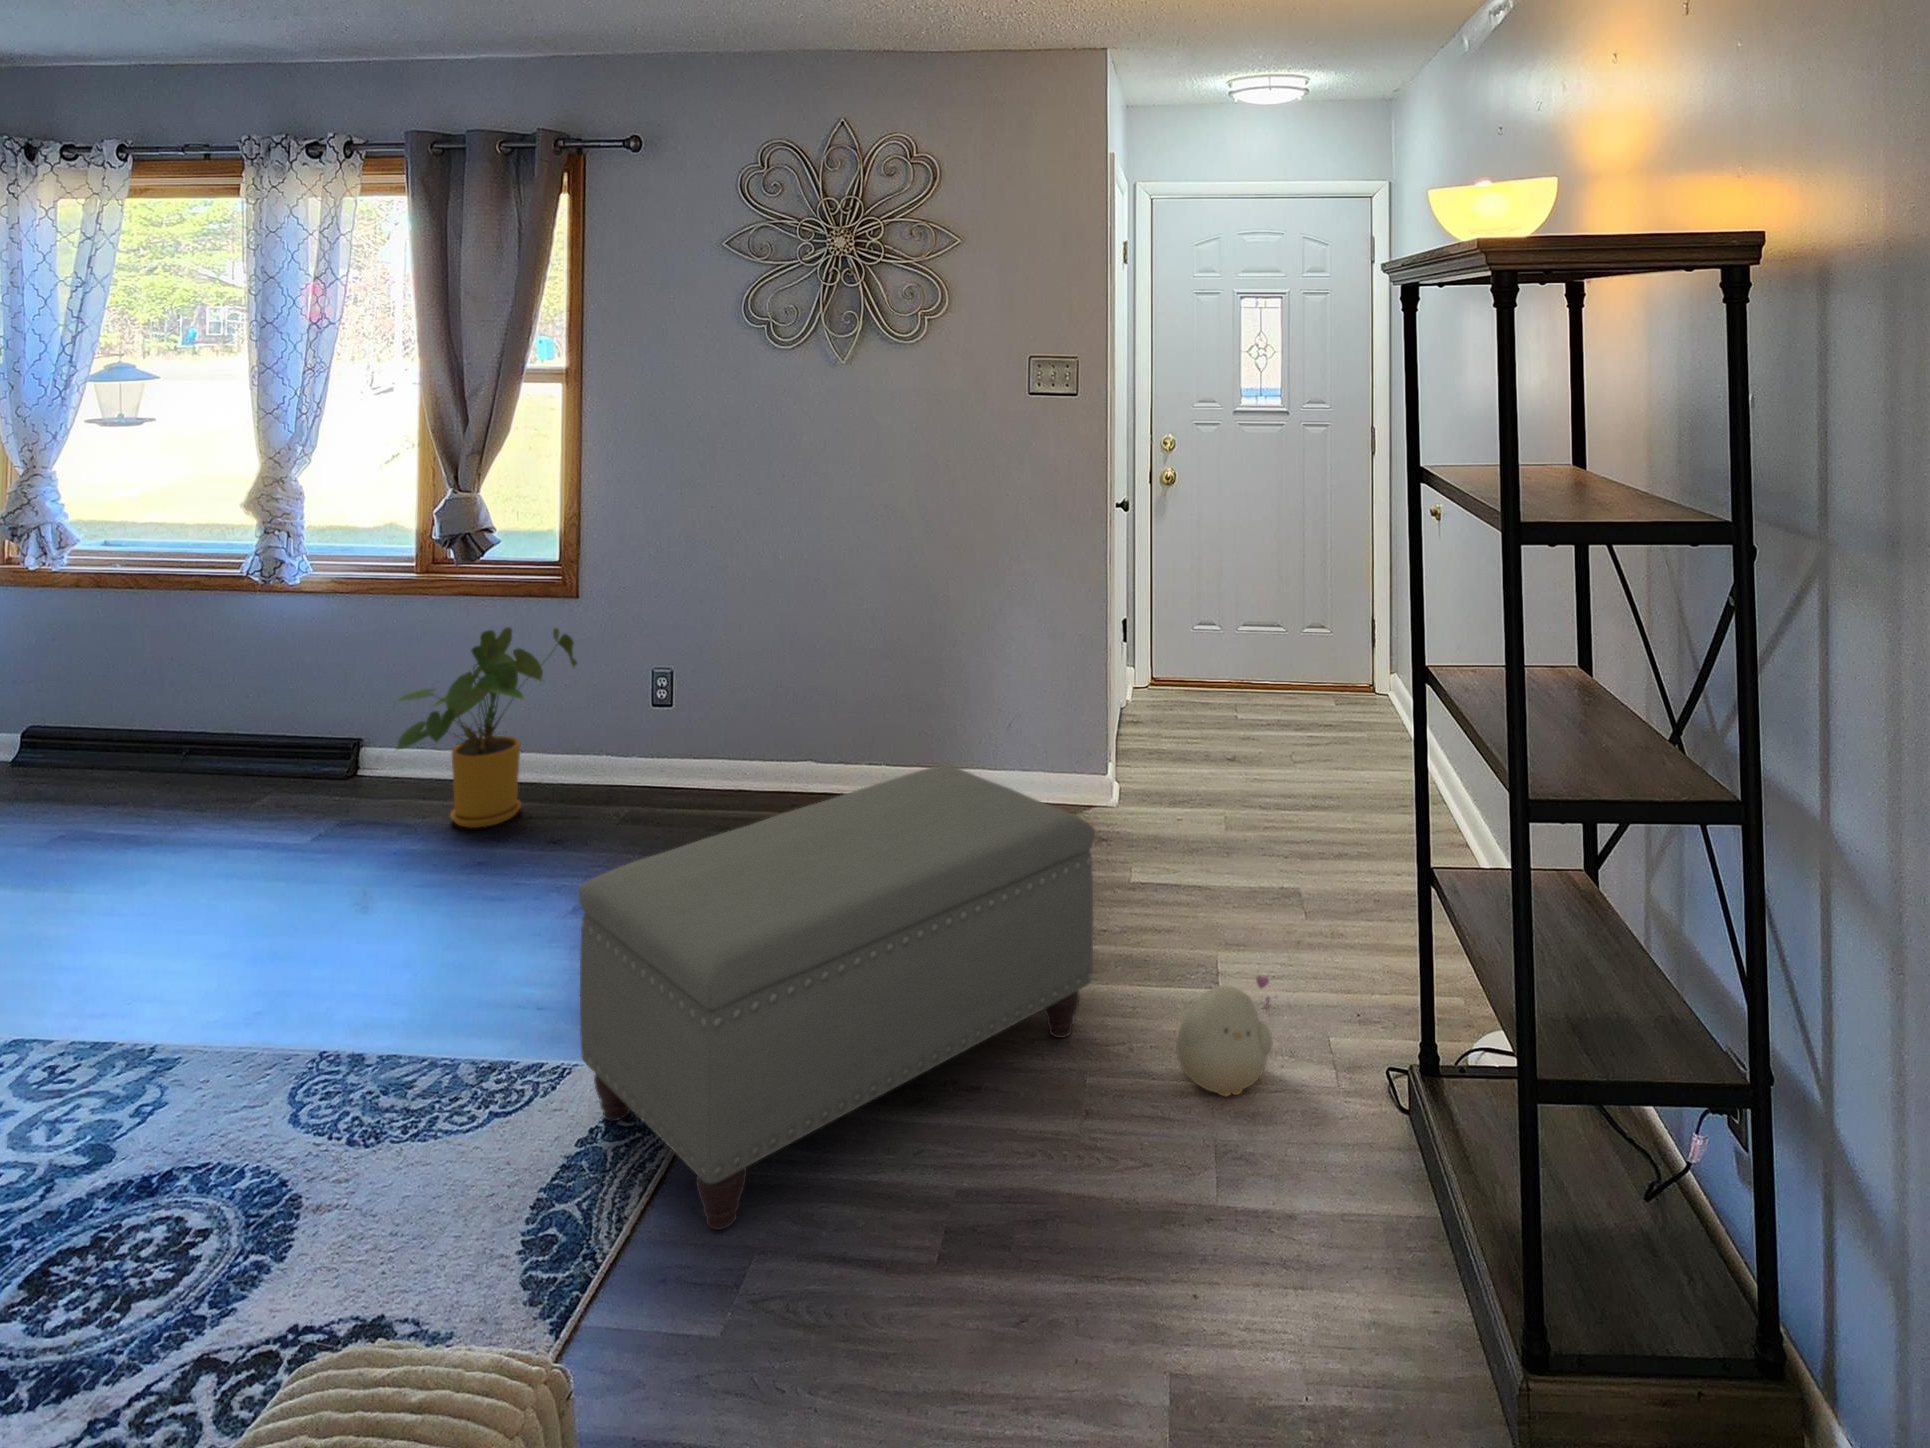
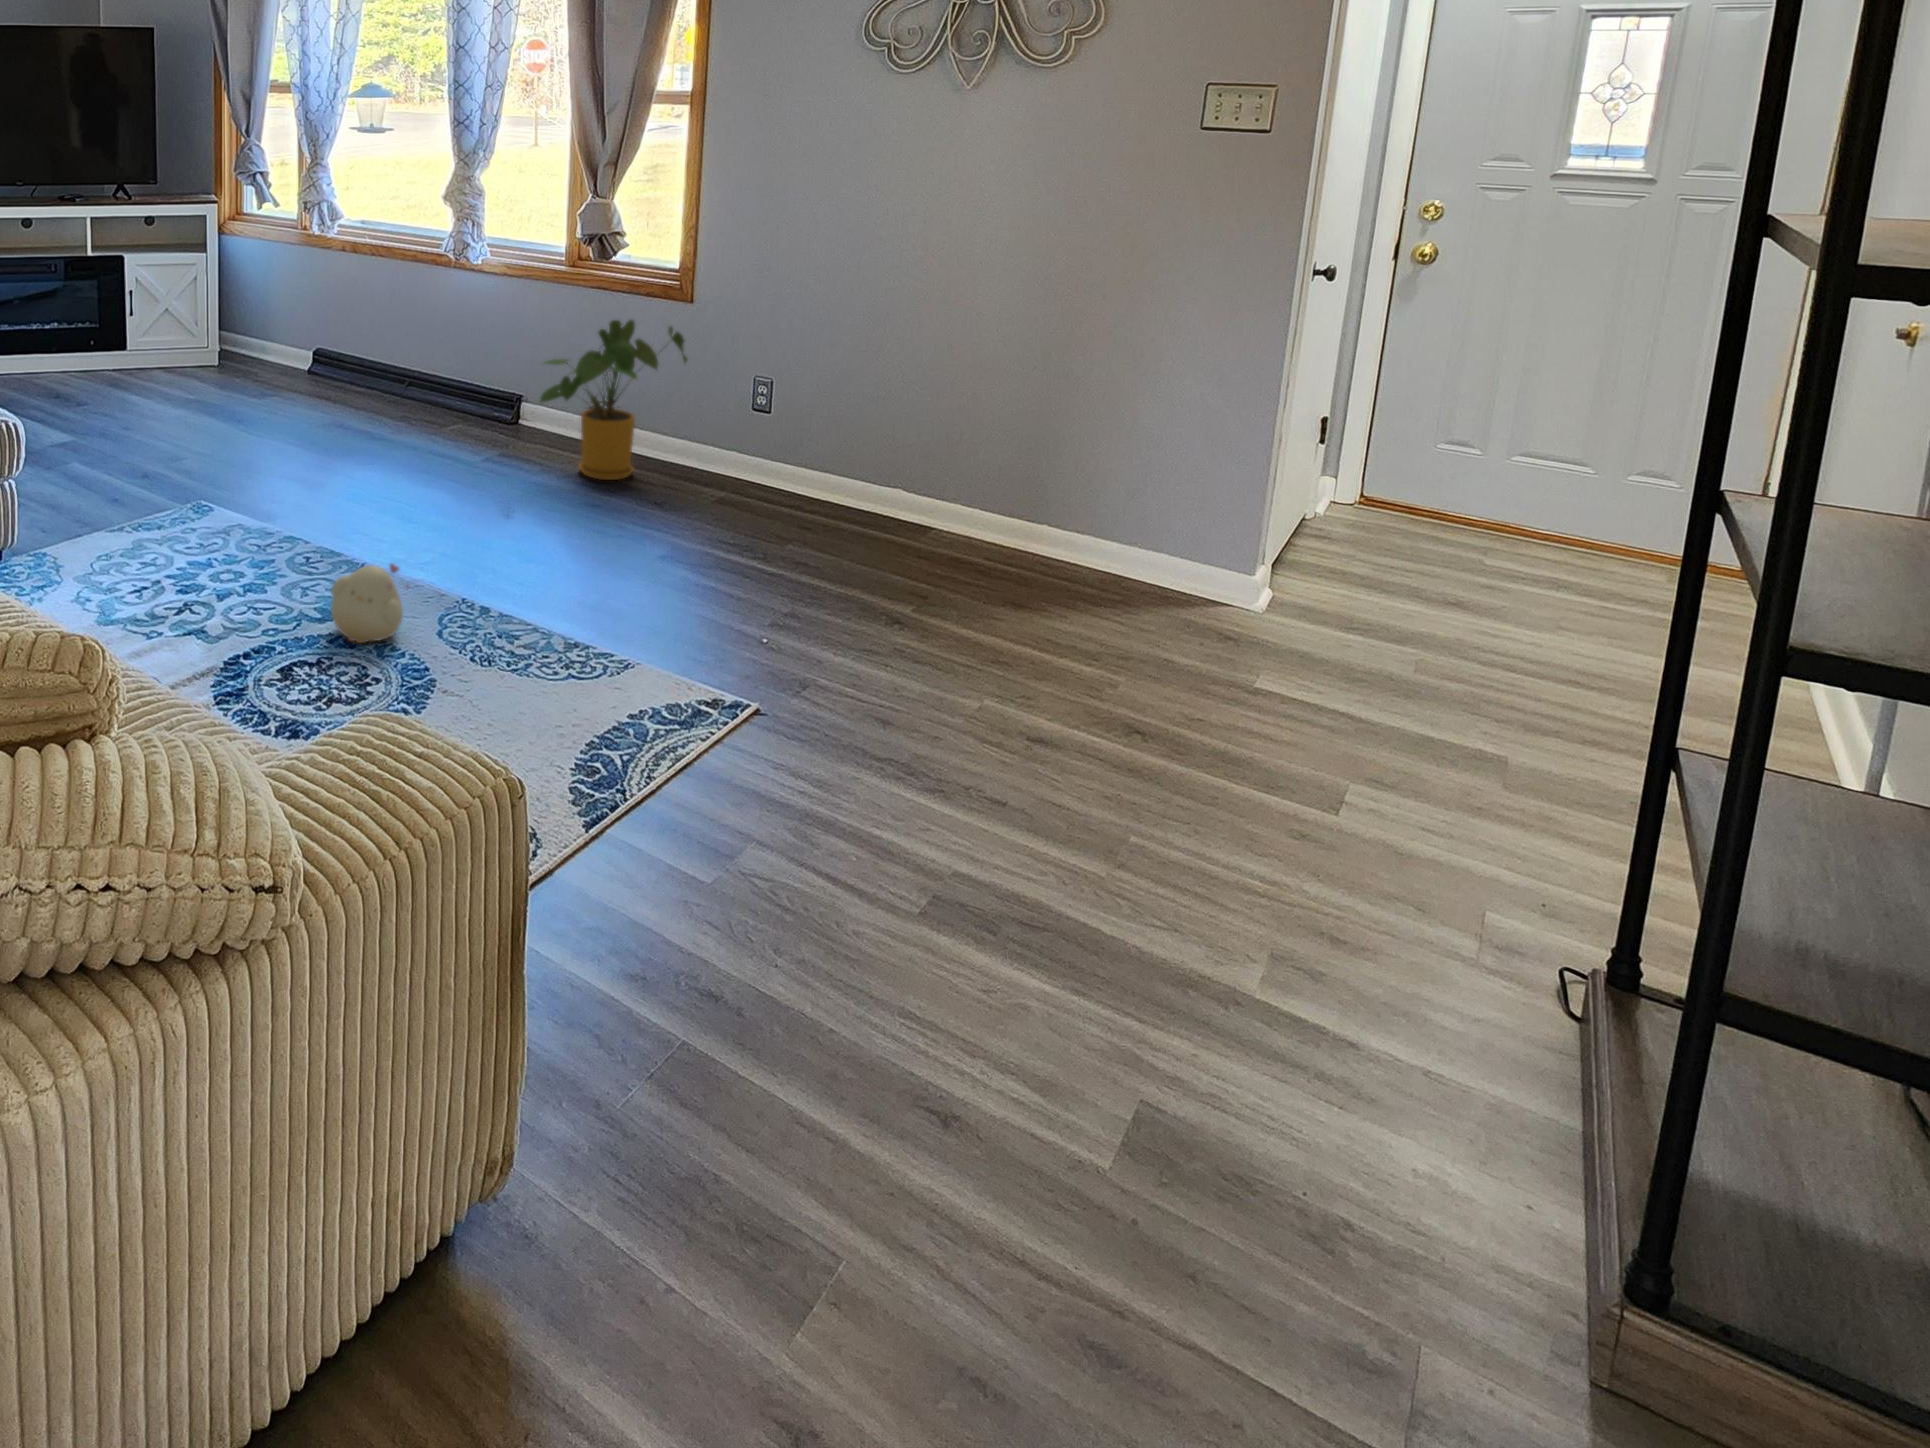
ottoman: present [579,765,1095,1230] -> none [638,500,1172,813]
plush toy: present [1176,975,1277,1096] -> present [331,564,408,643]

